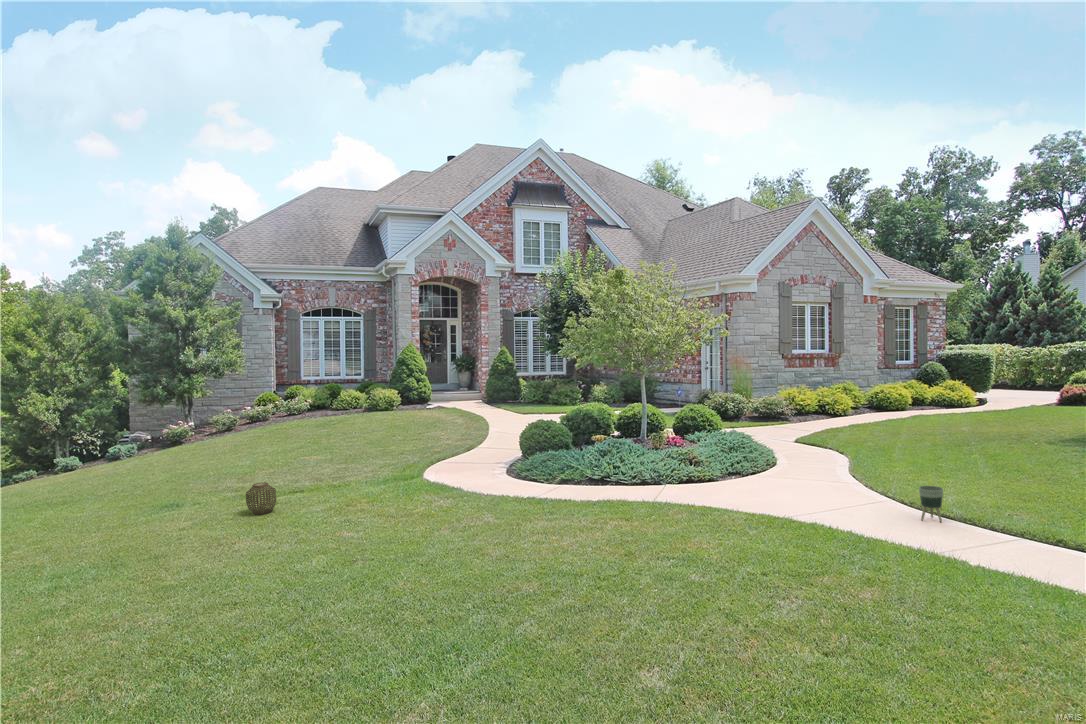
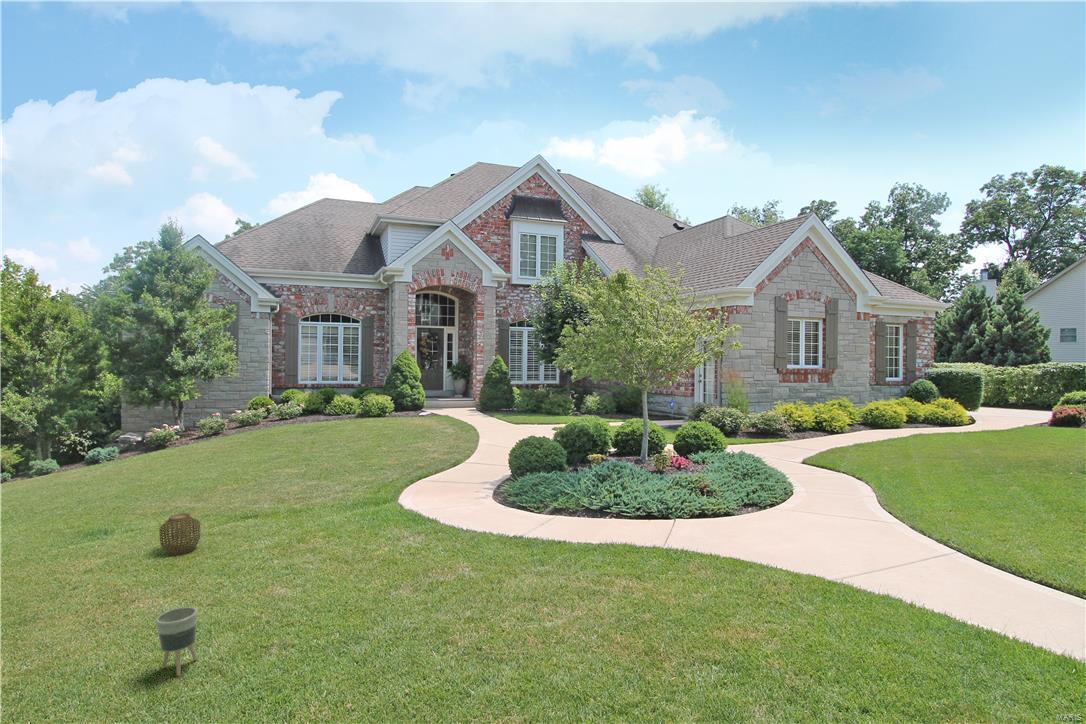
planter: present [919,486,943,522] -> present [156,607,197,676]

